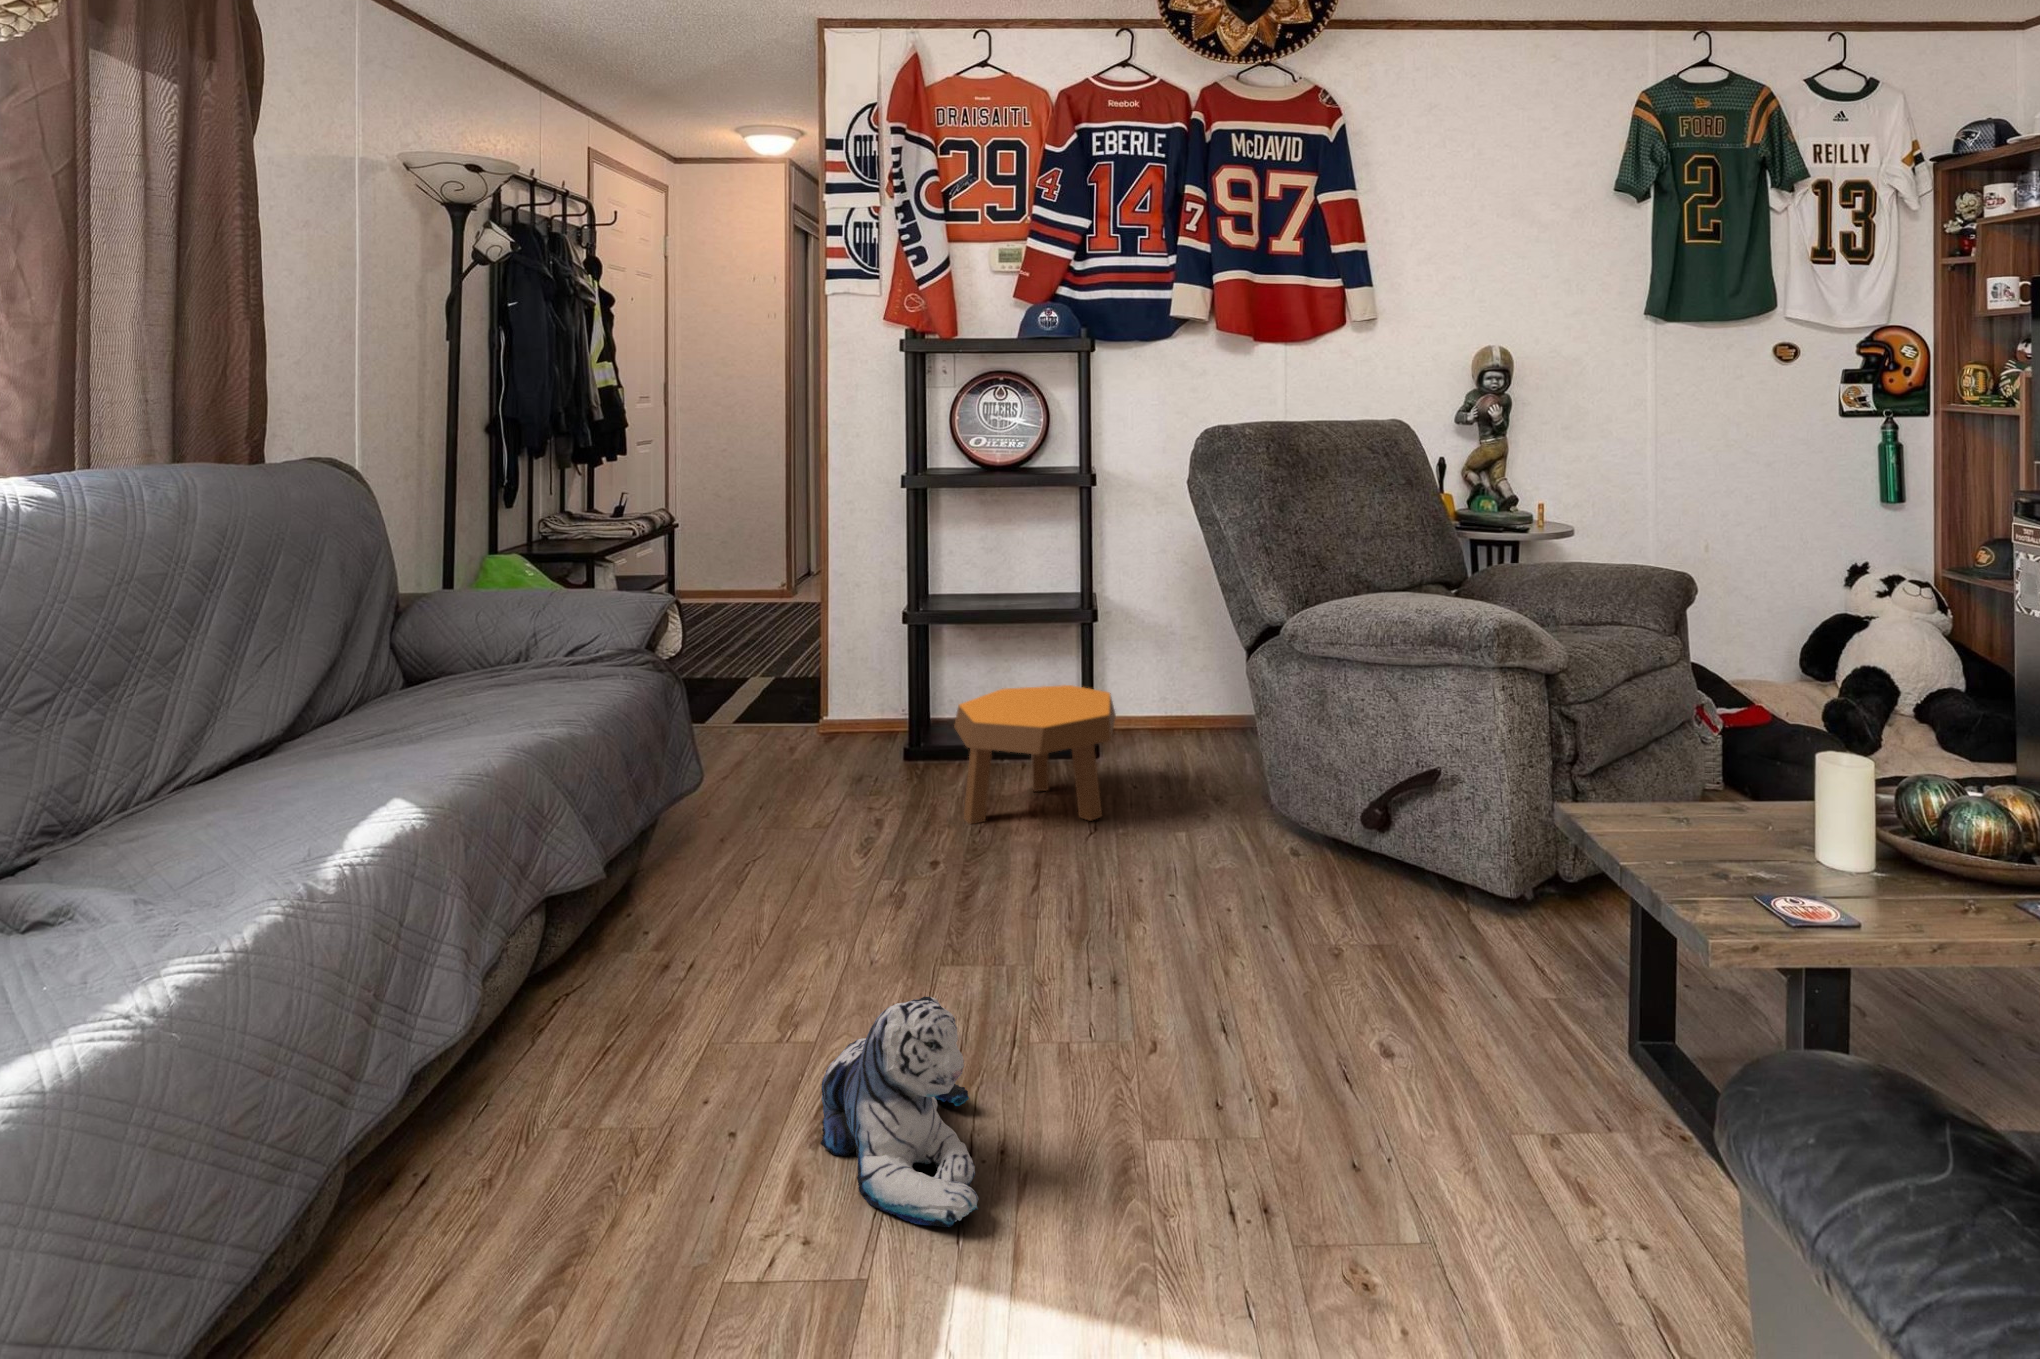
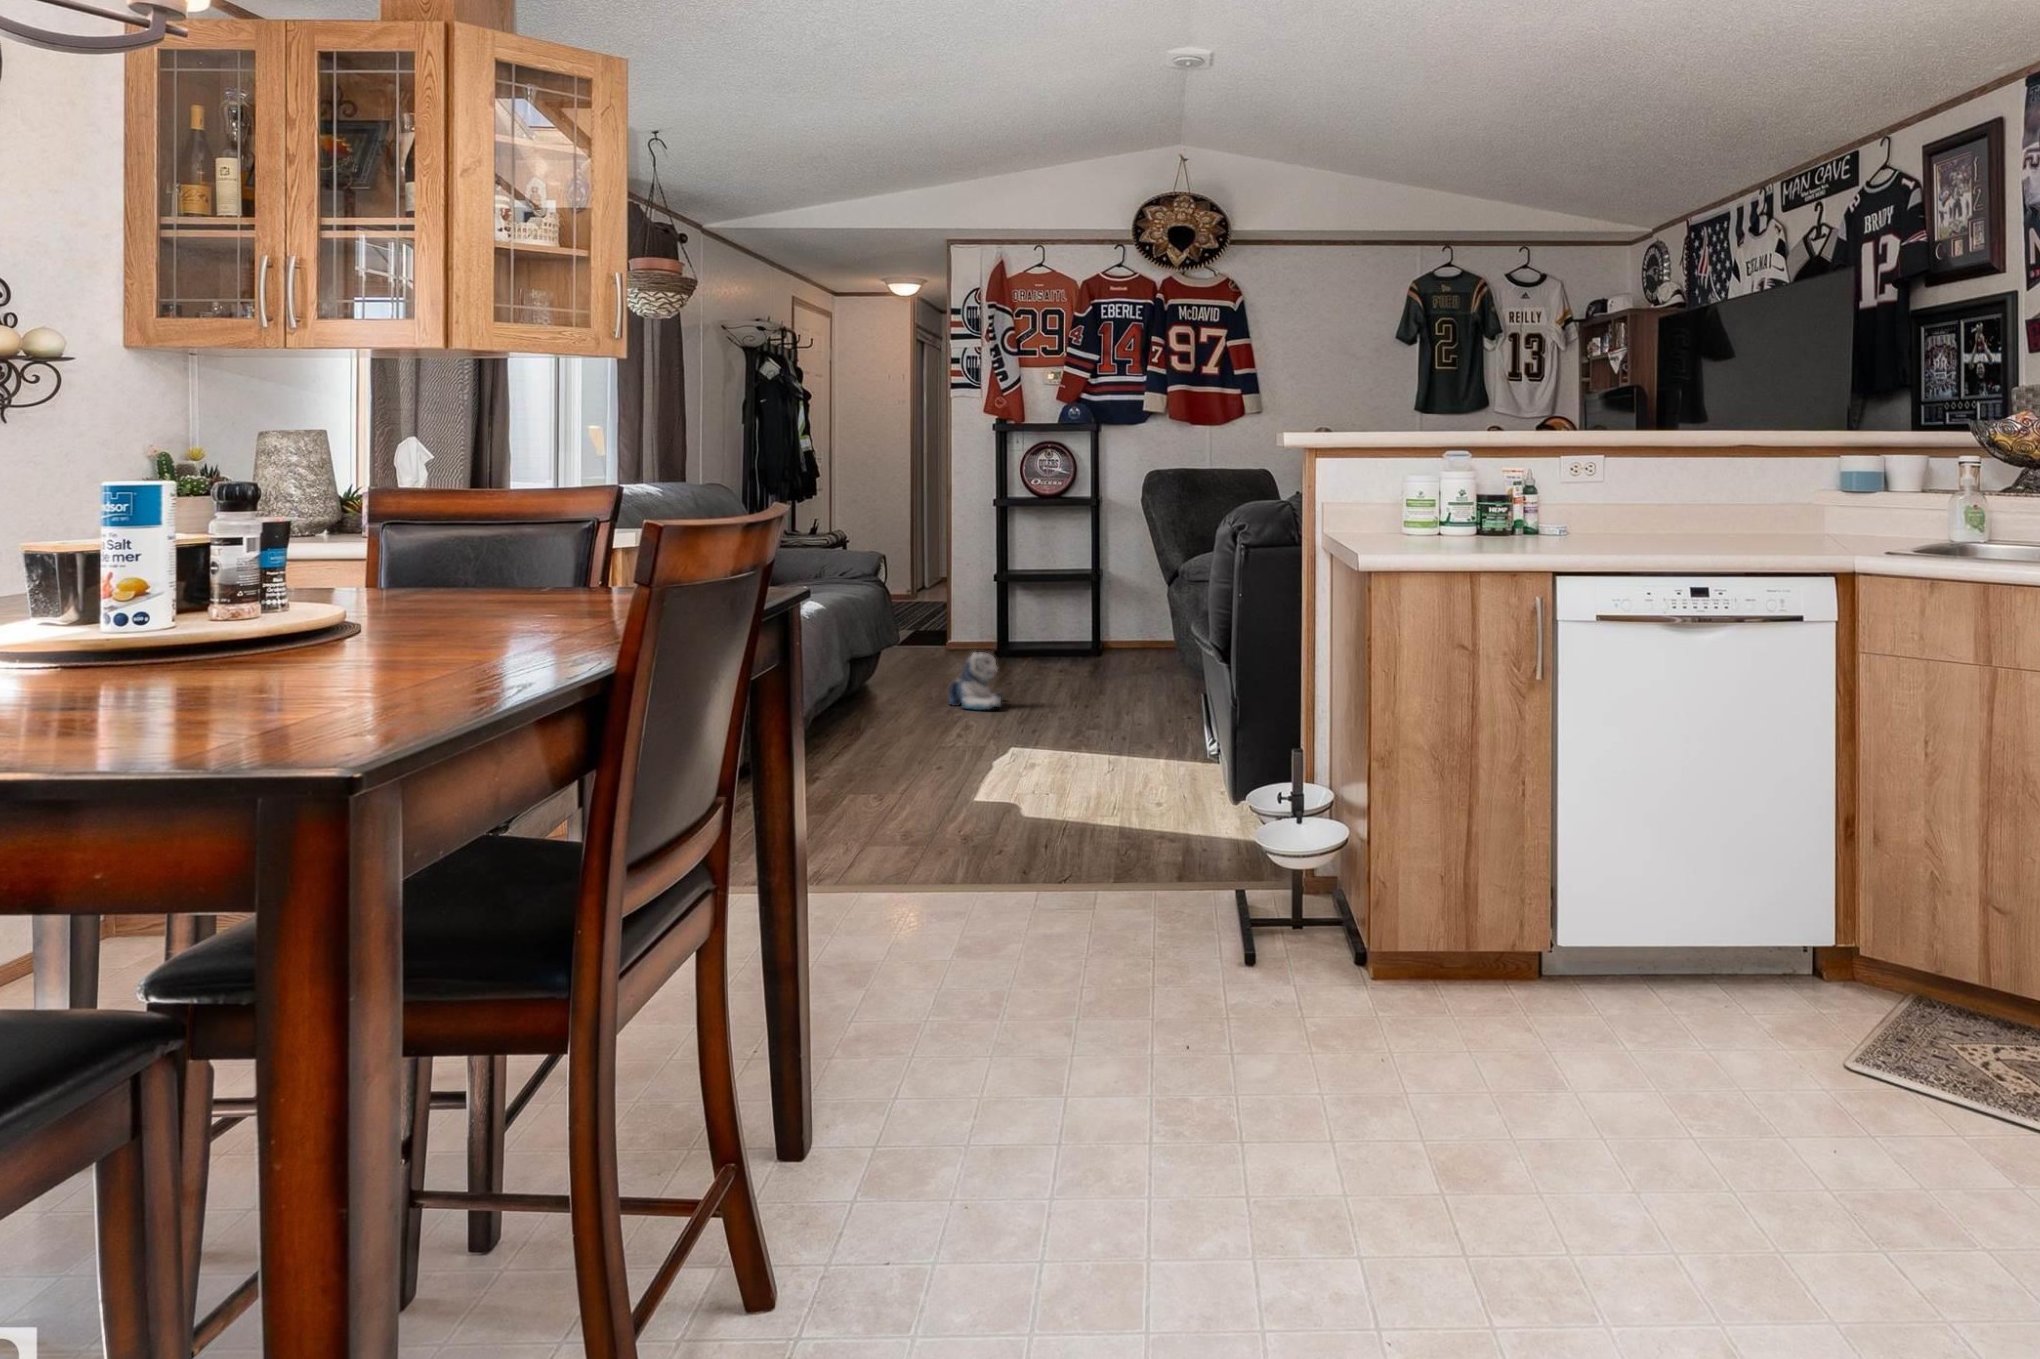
footstool: present [954,685,1116,824] -> none [1017,604,1103,663]

